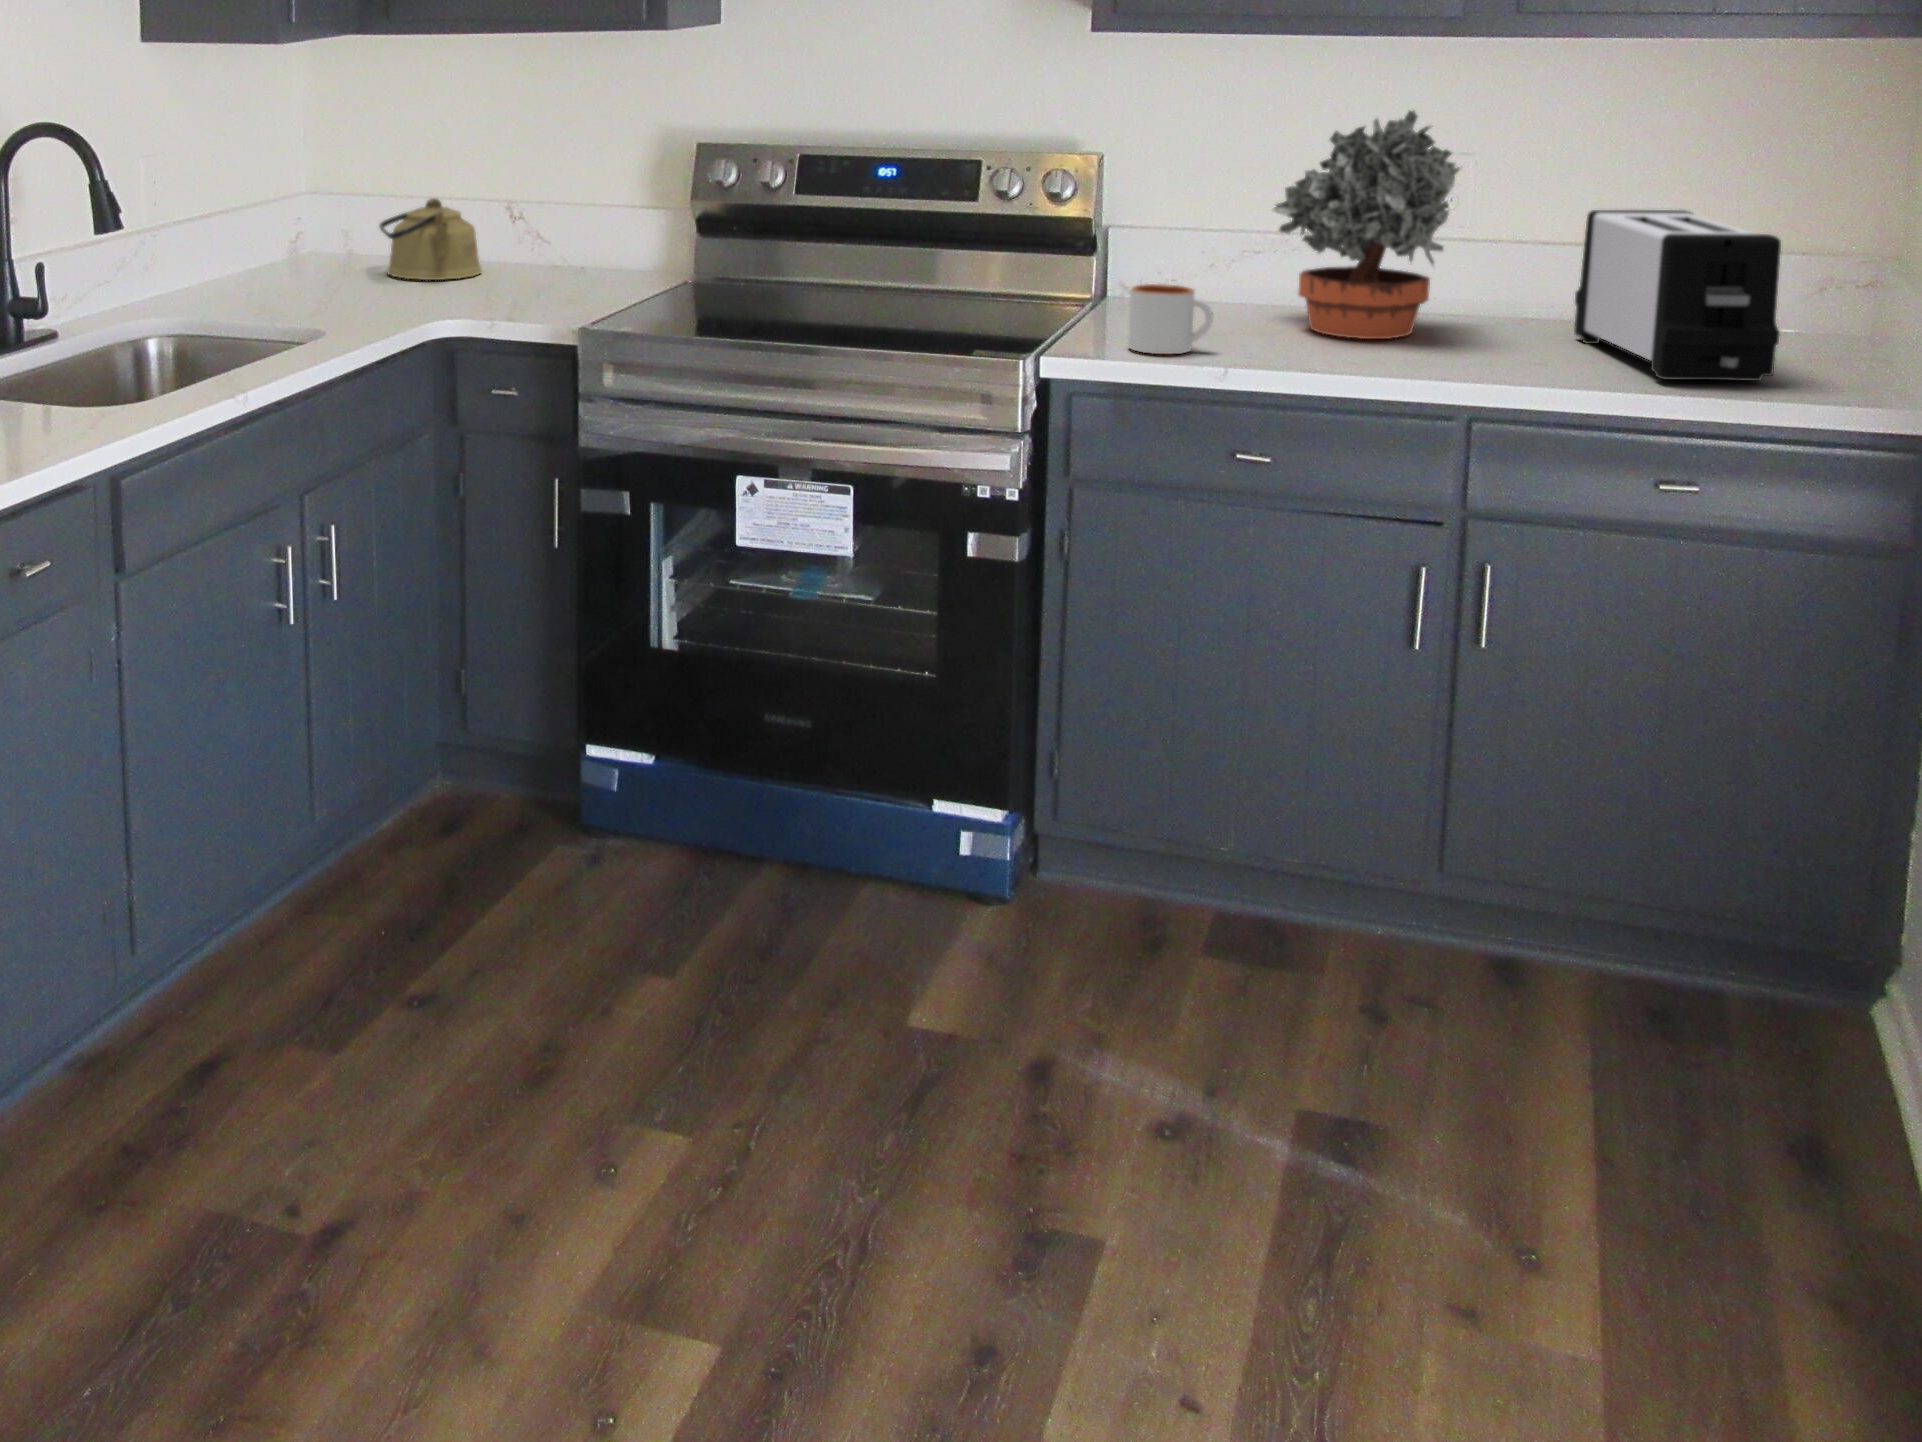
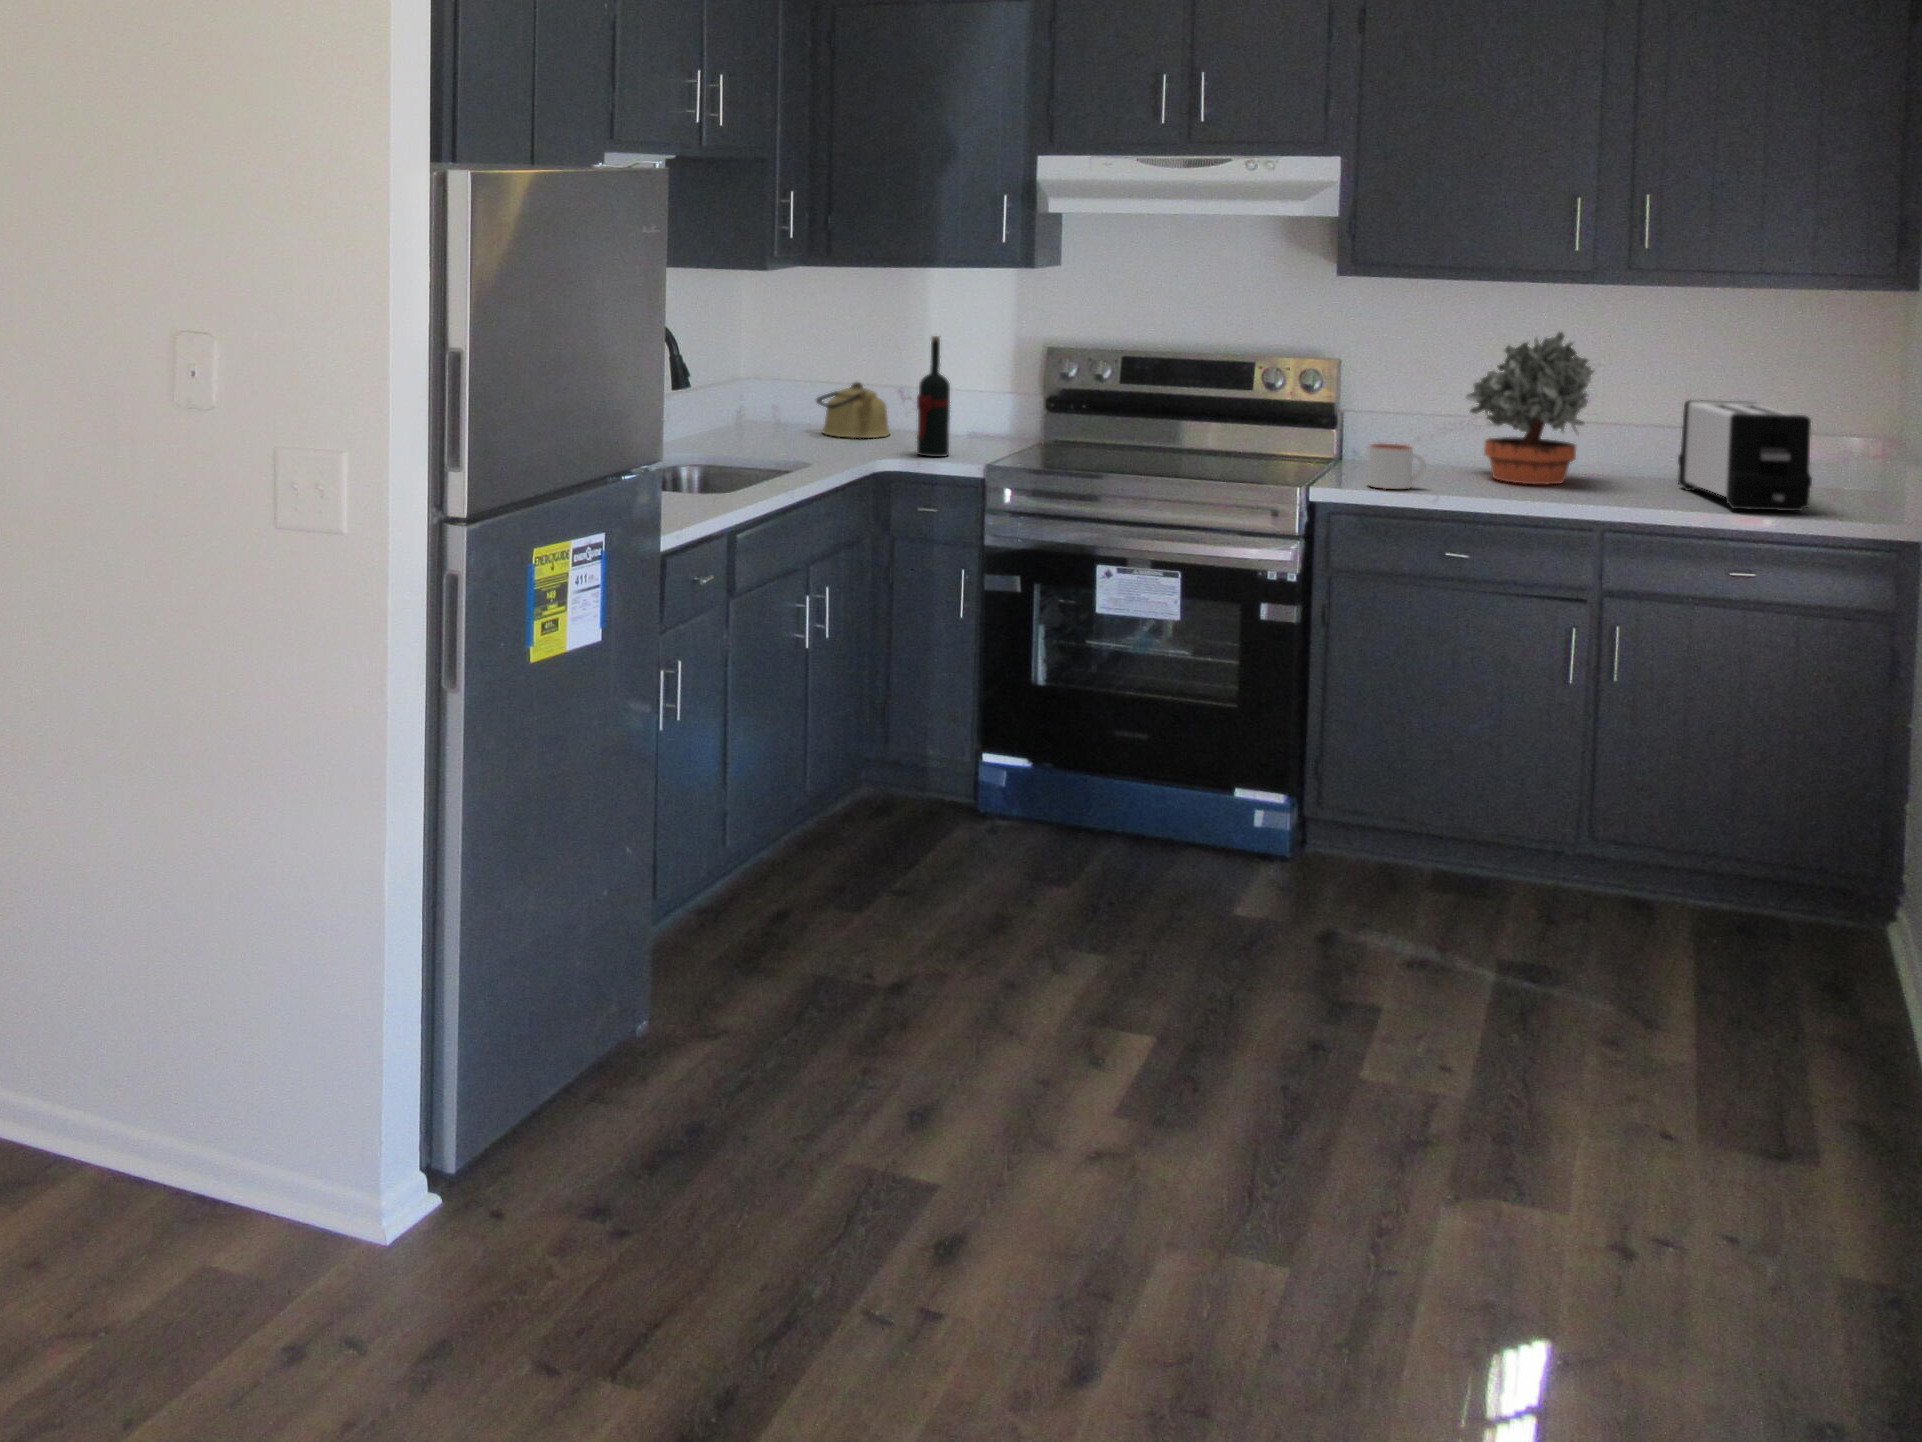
wine bottle: none [493,133,543,311] -> present [917,336,950,457]

